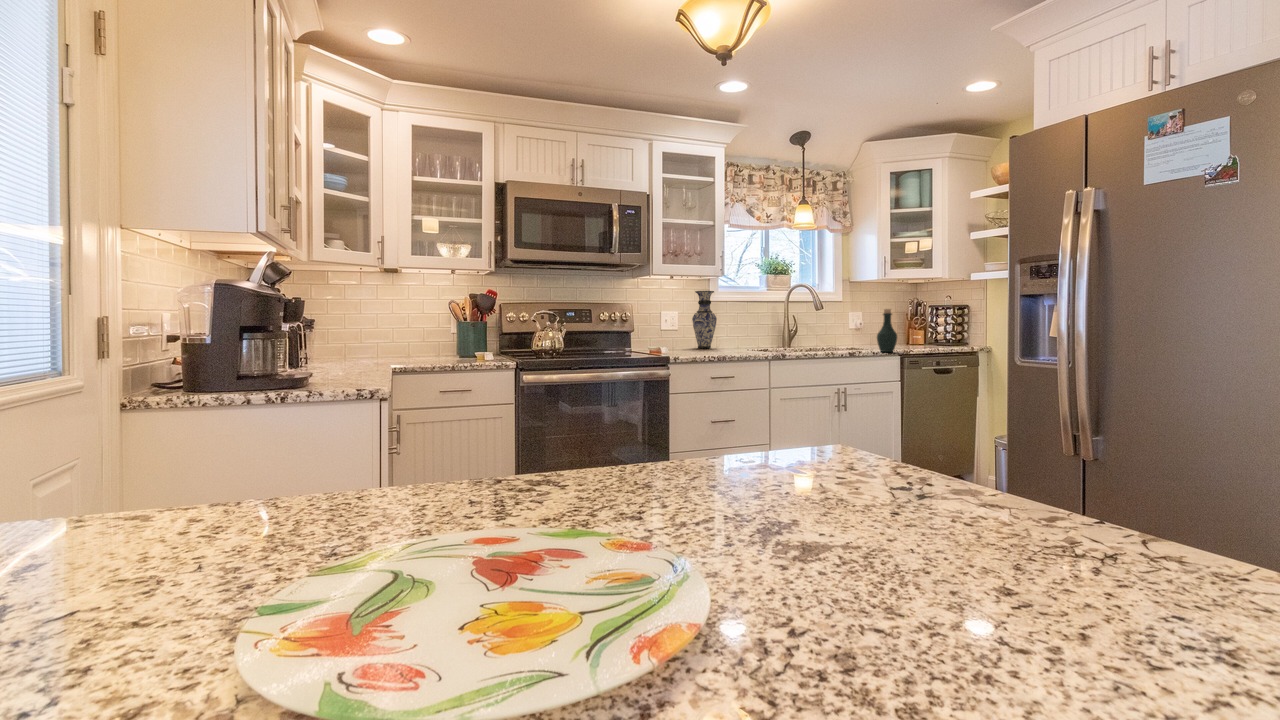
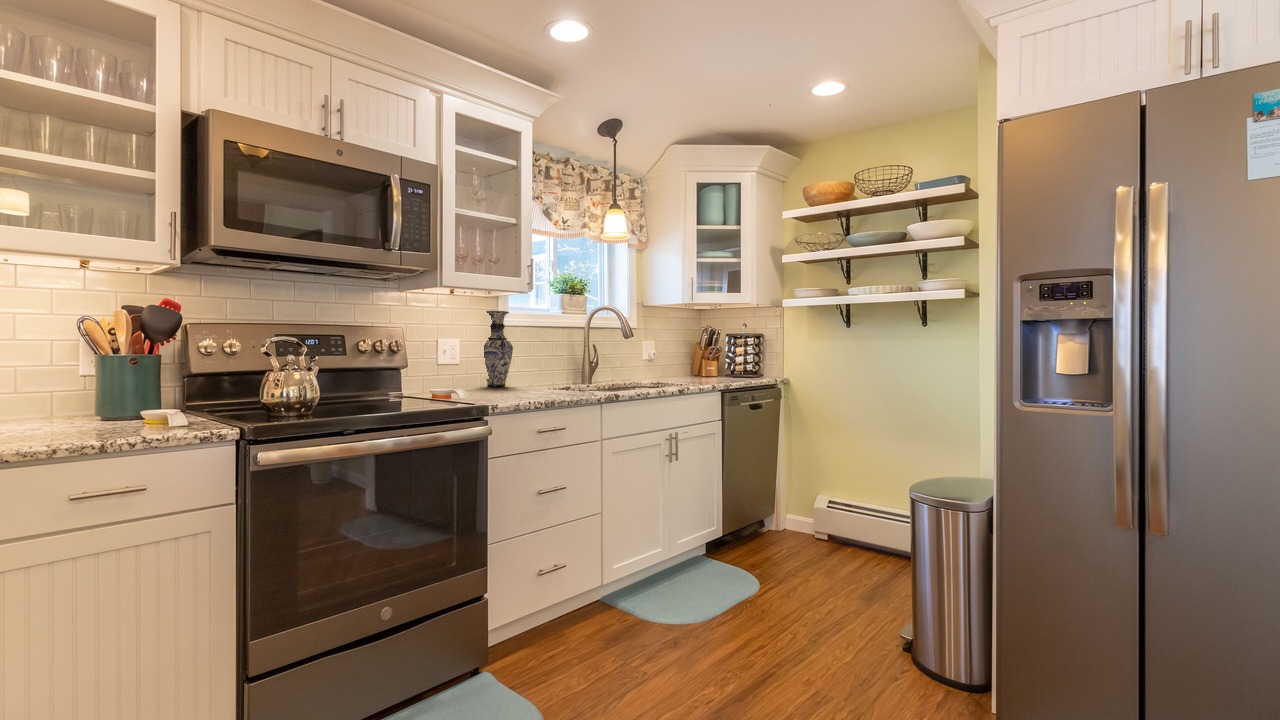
bottle: present [877,309,897,352] -> none [698,337,720,386]

